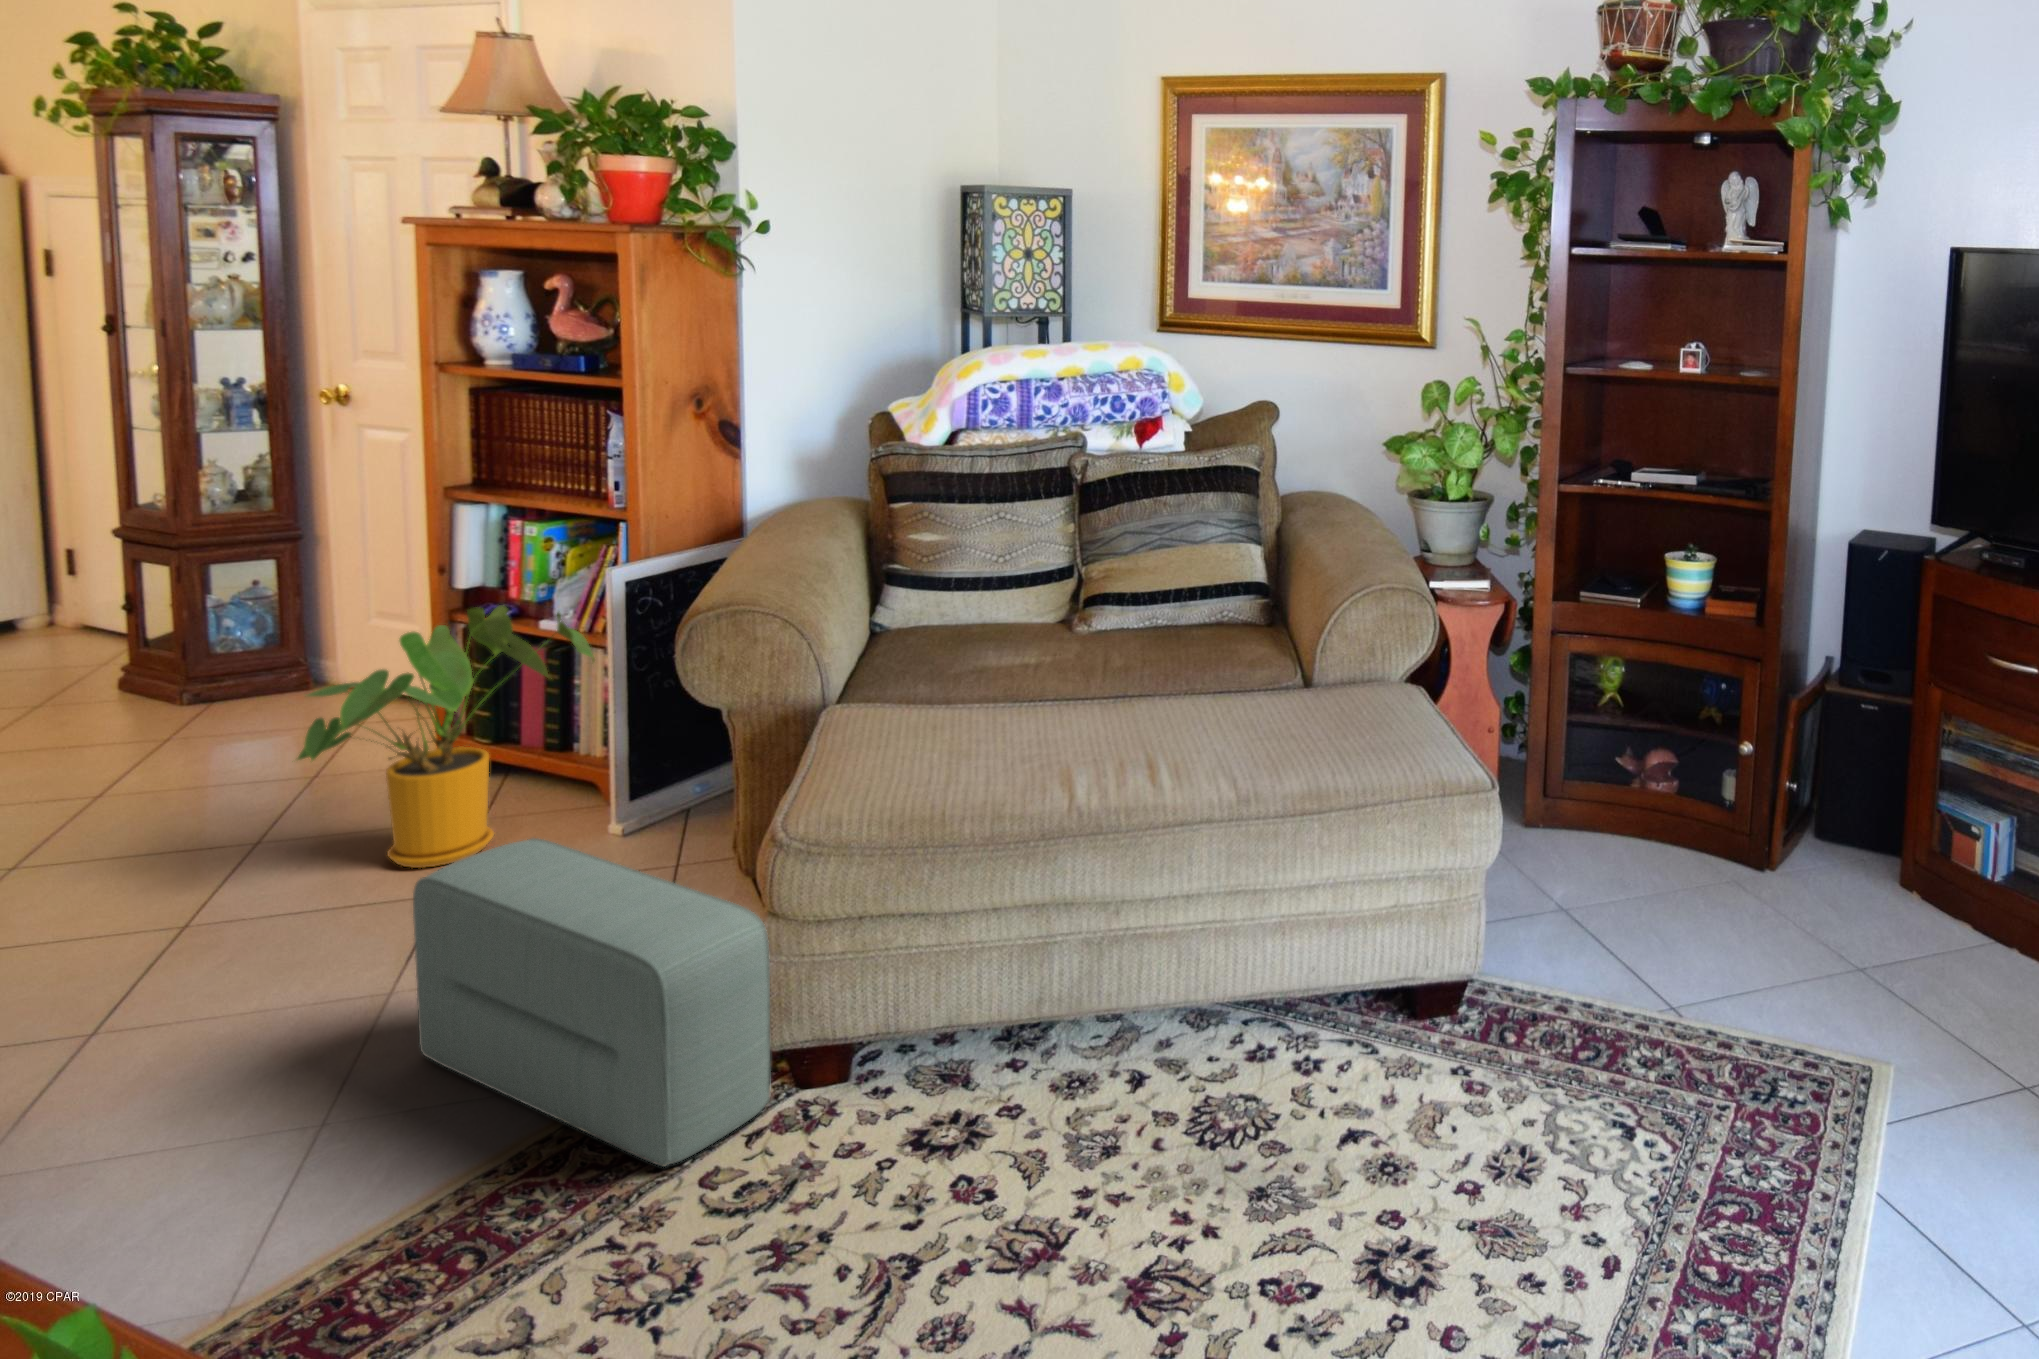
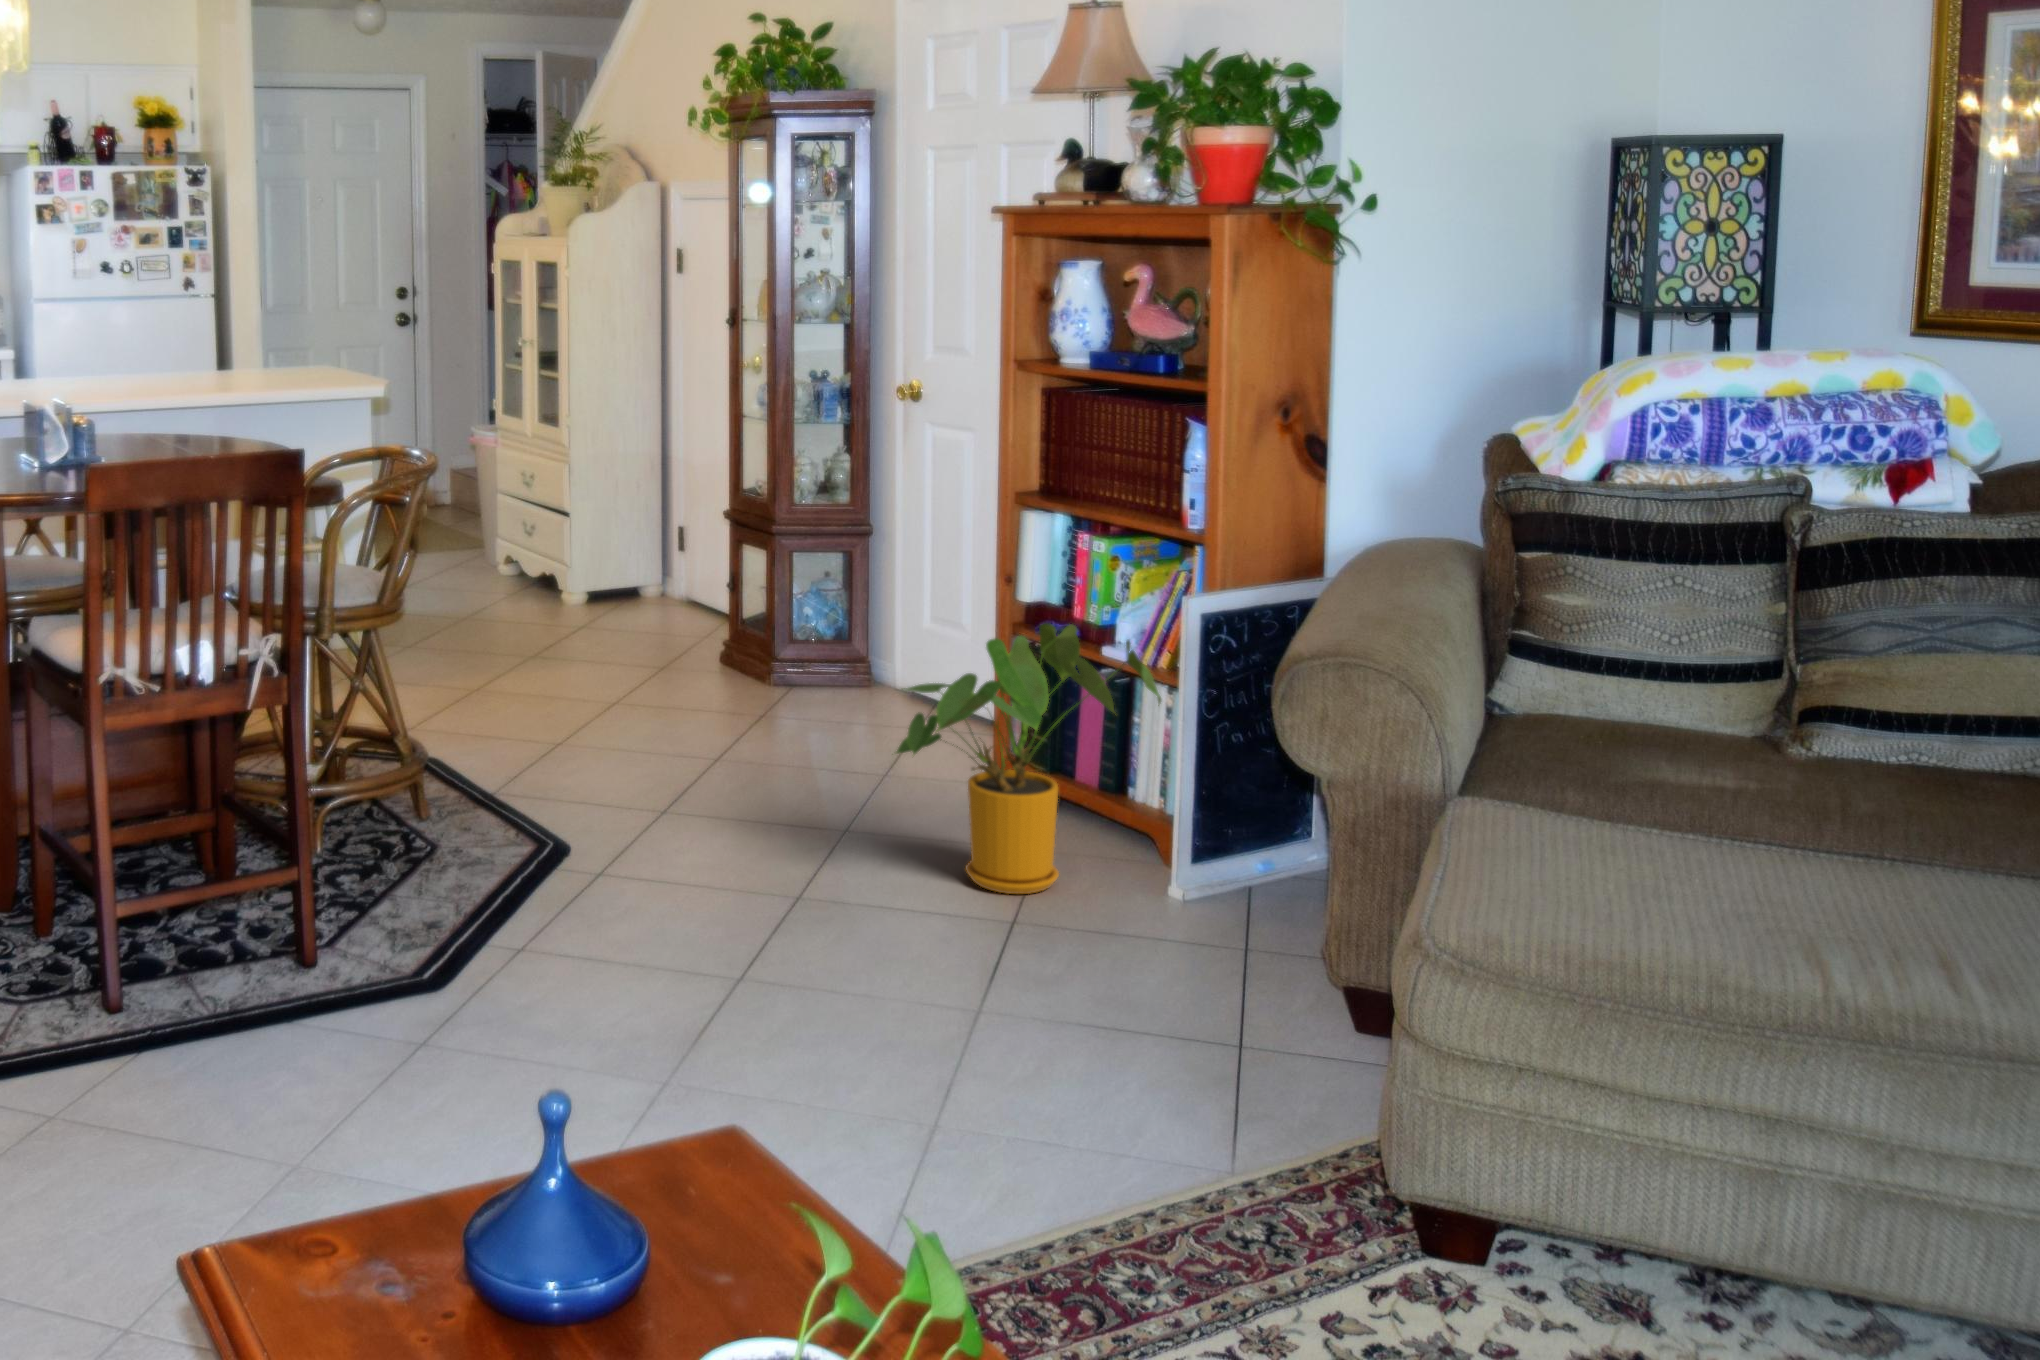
pouf: present [413,838,771,1166] -> none [1020,877,1401,1292]

